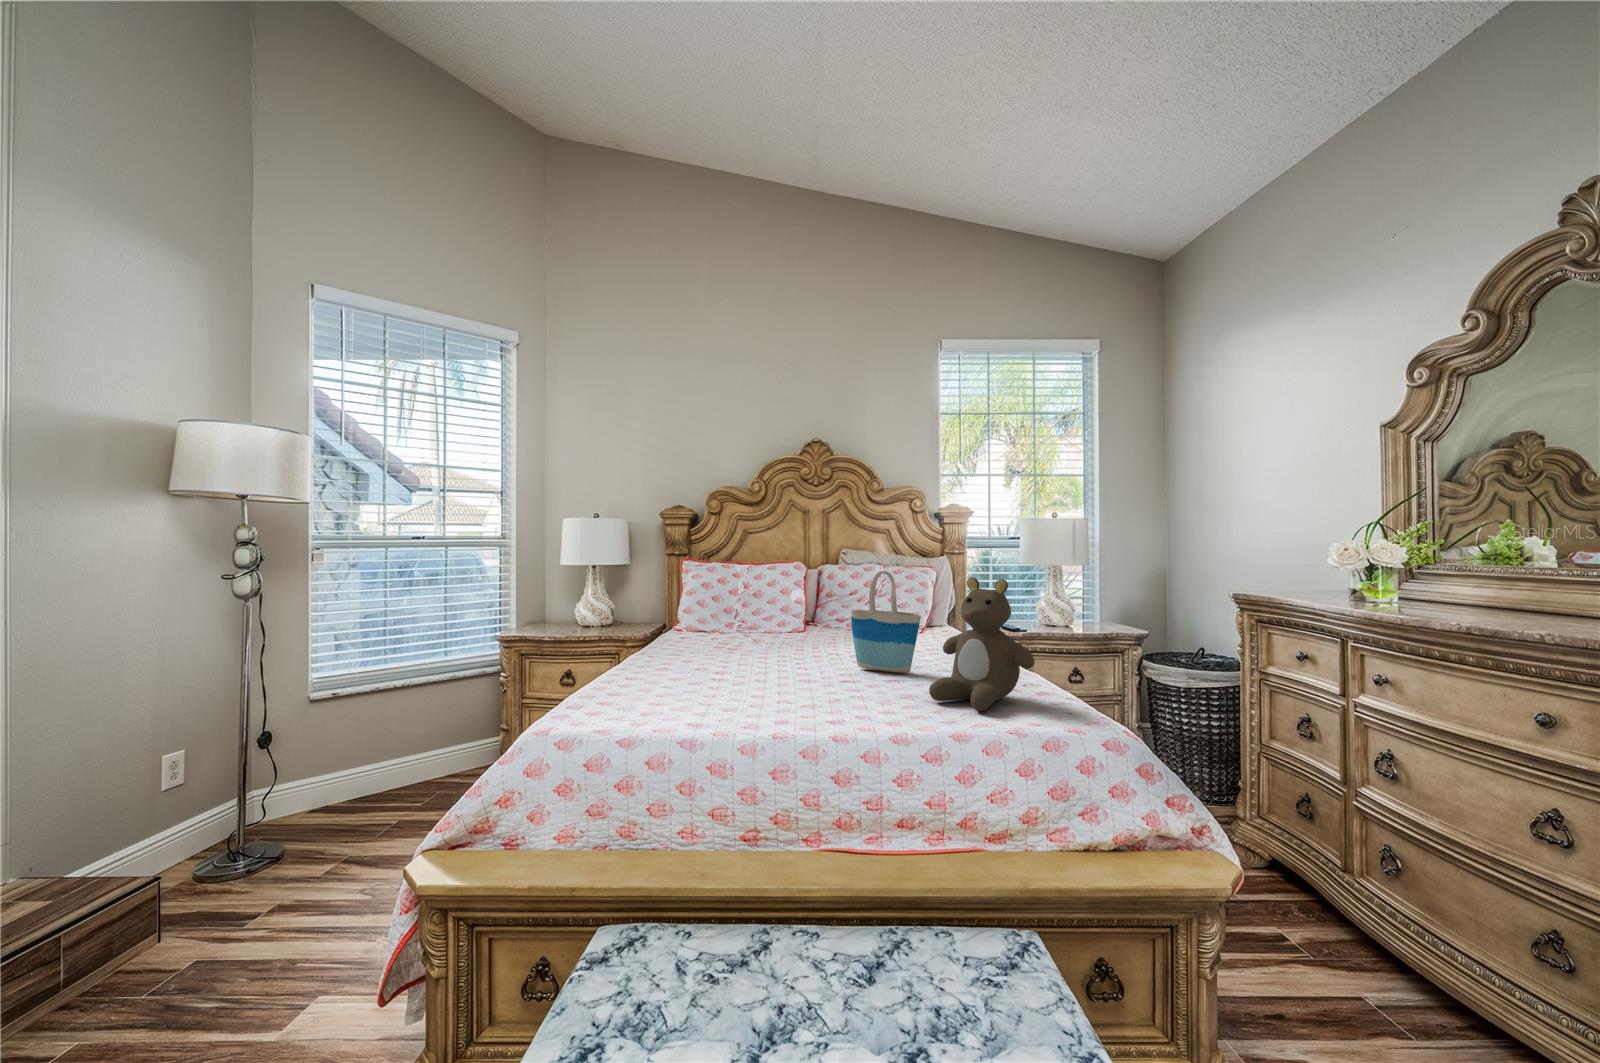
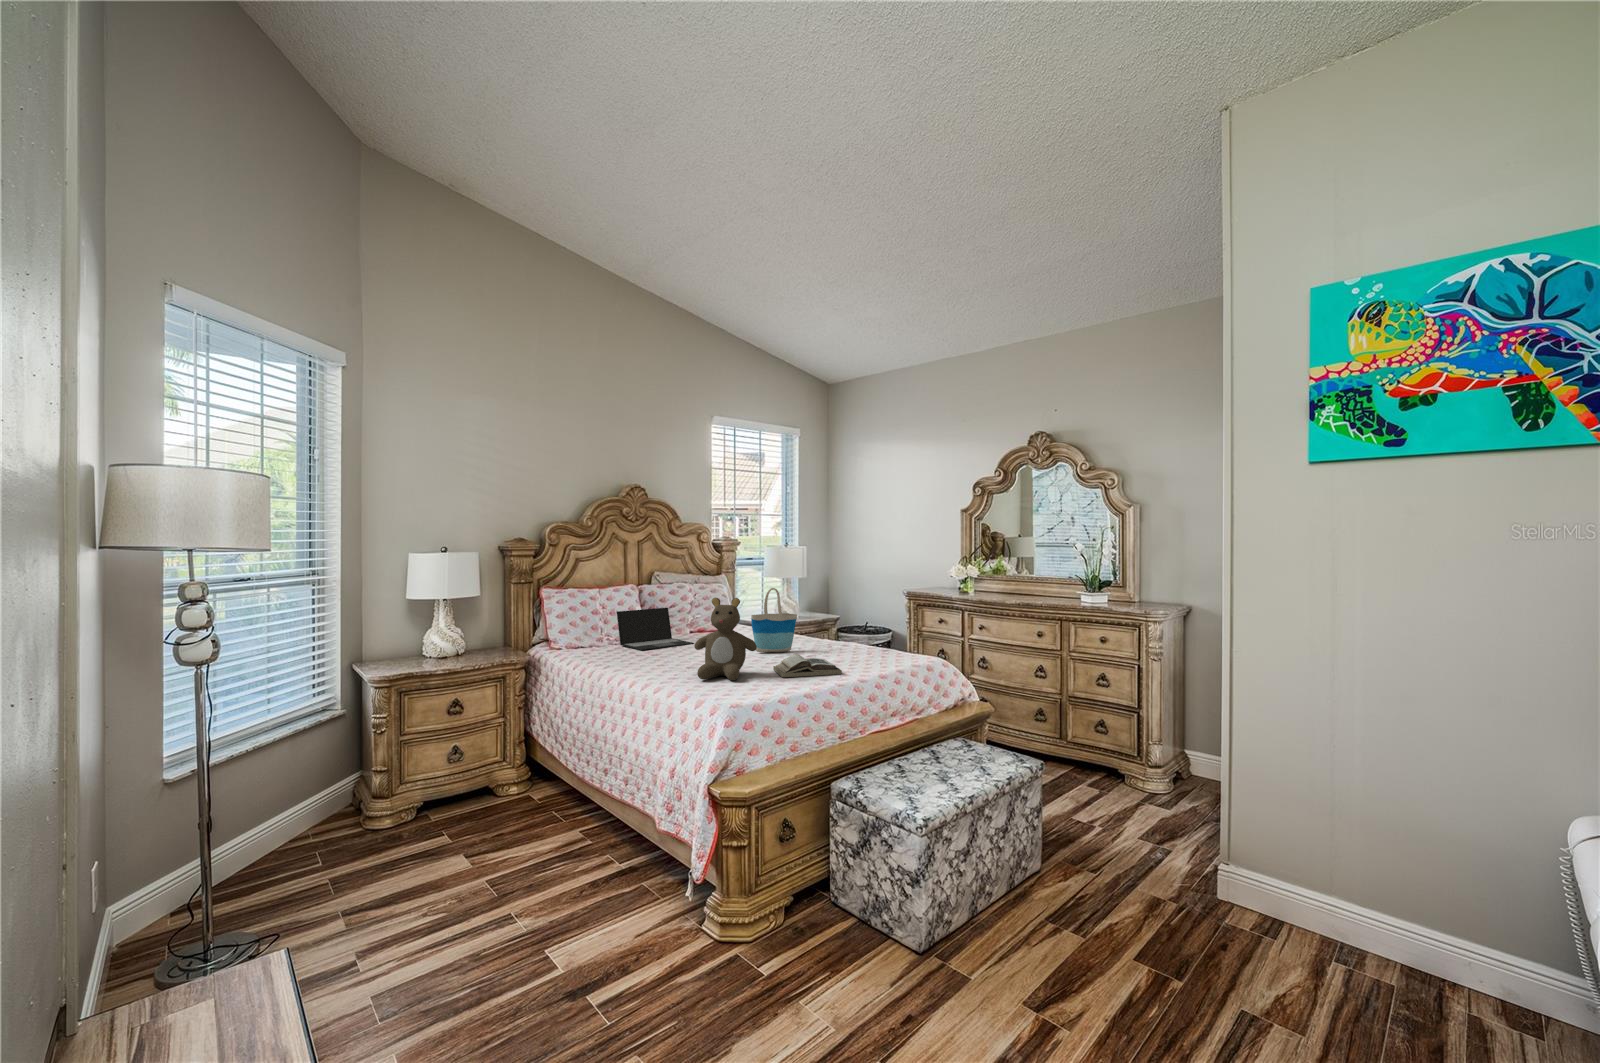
teddy bear: present [929,577,1034,711] -> present [694,598,757,680]
laptop: none [752,593,832,644] -> present [617,608,694,650]
book: none [763,680,886,731] -> present [773,654,842,677]

